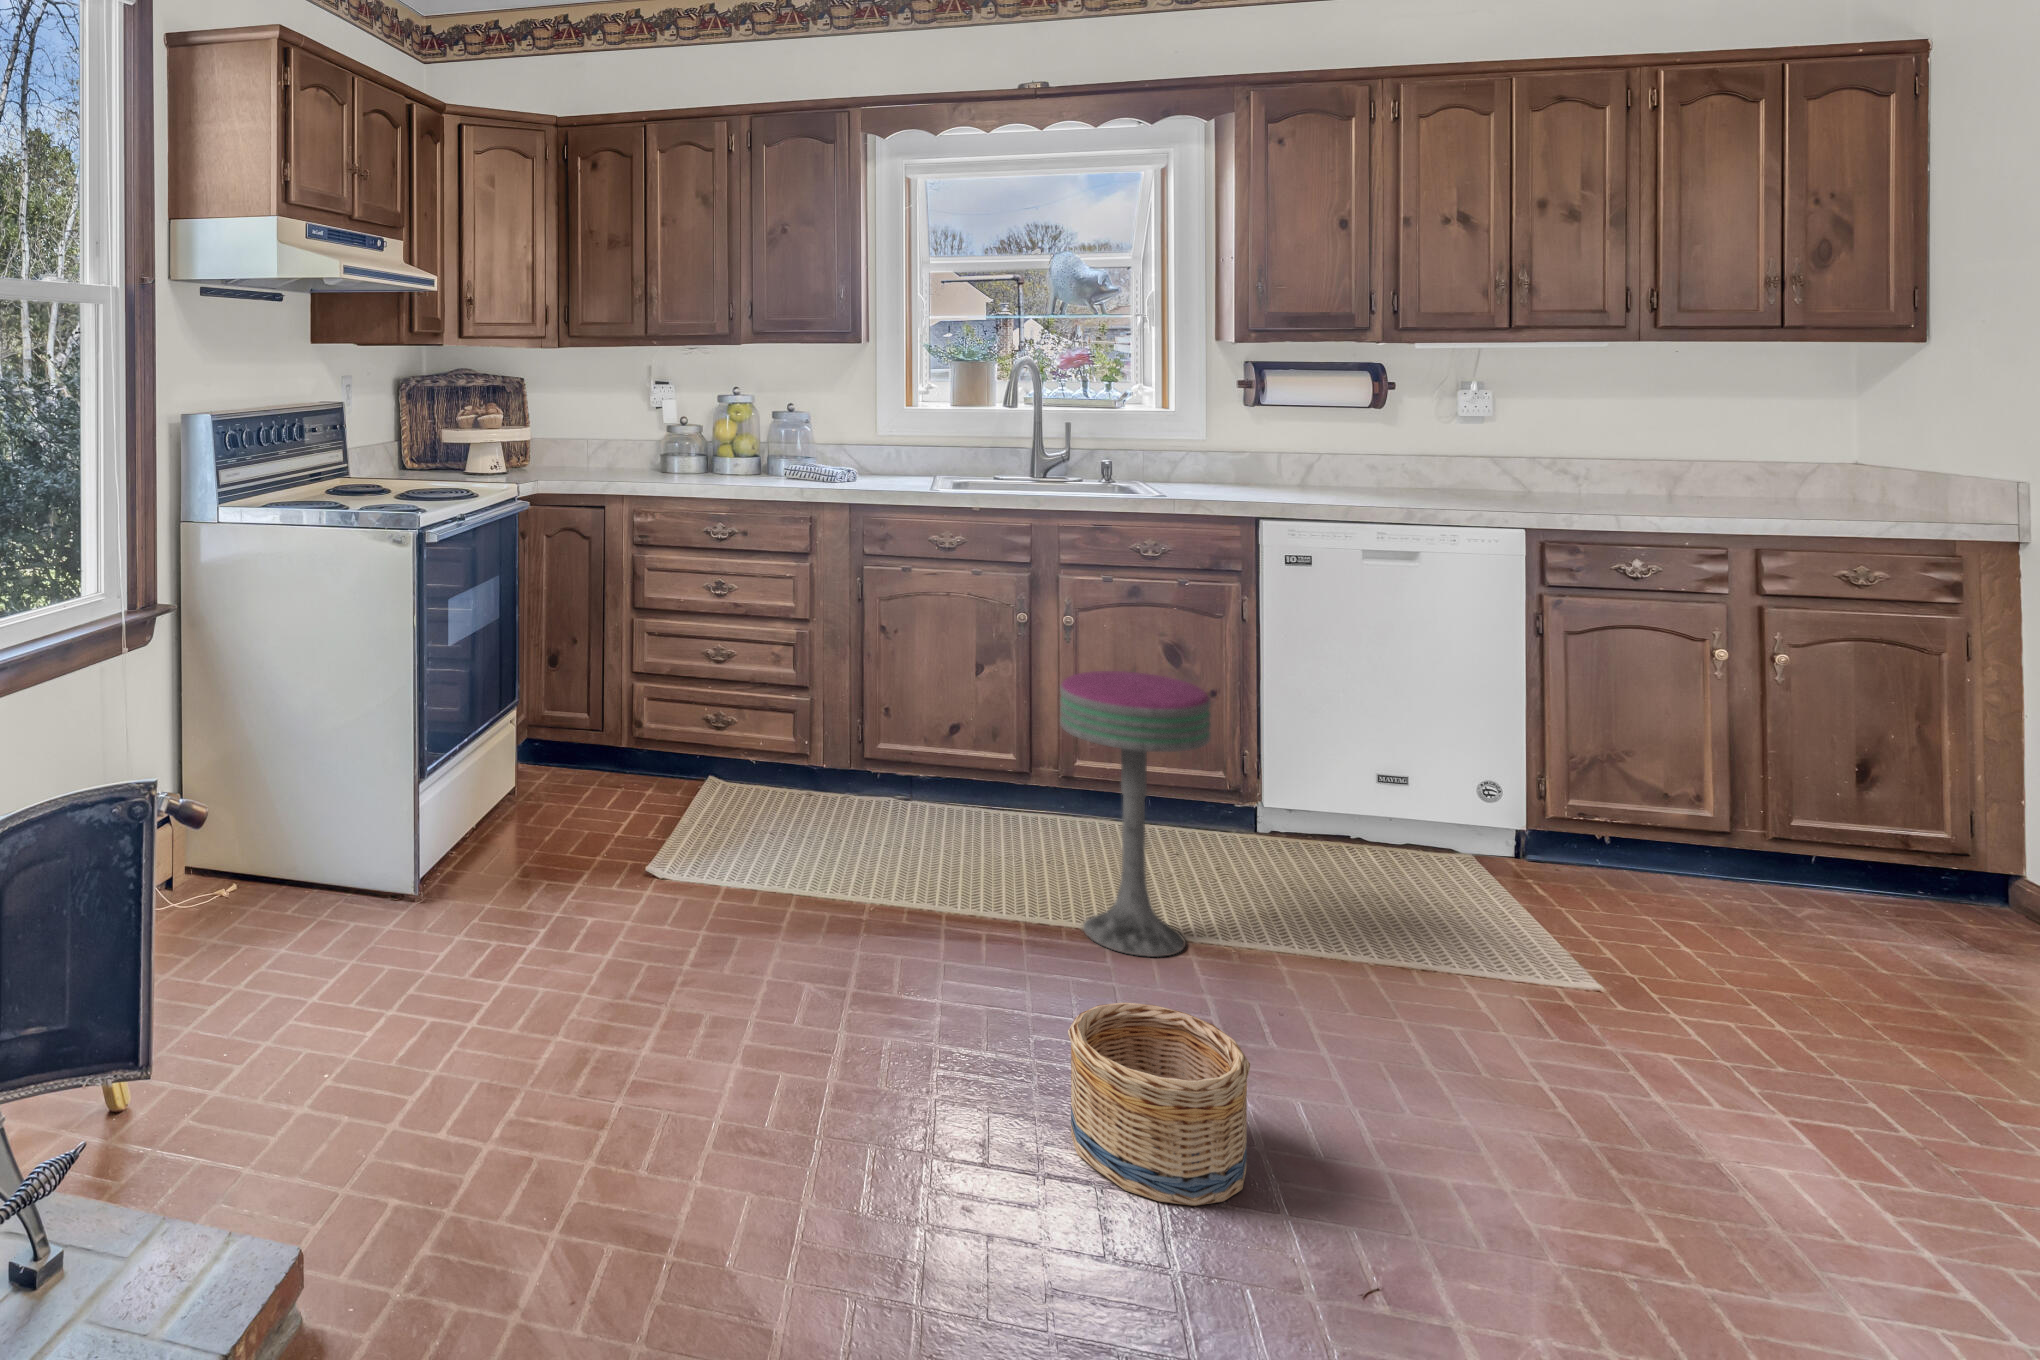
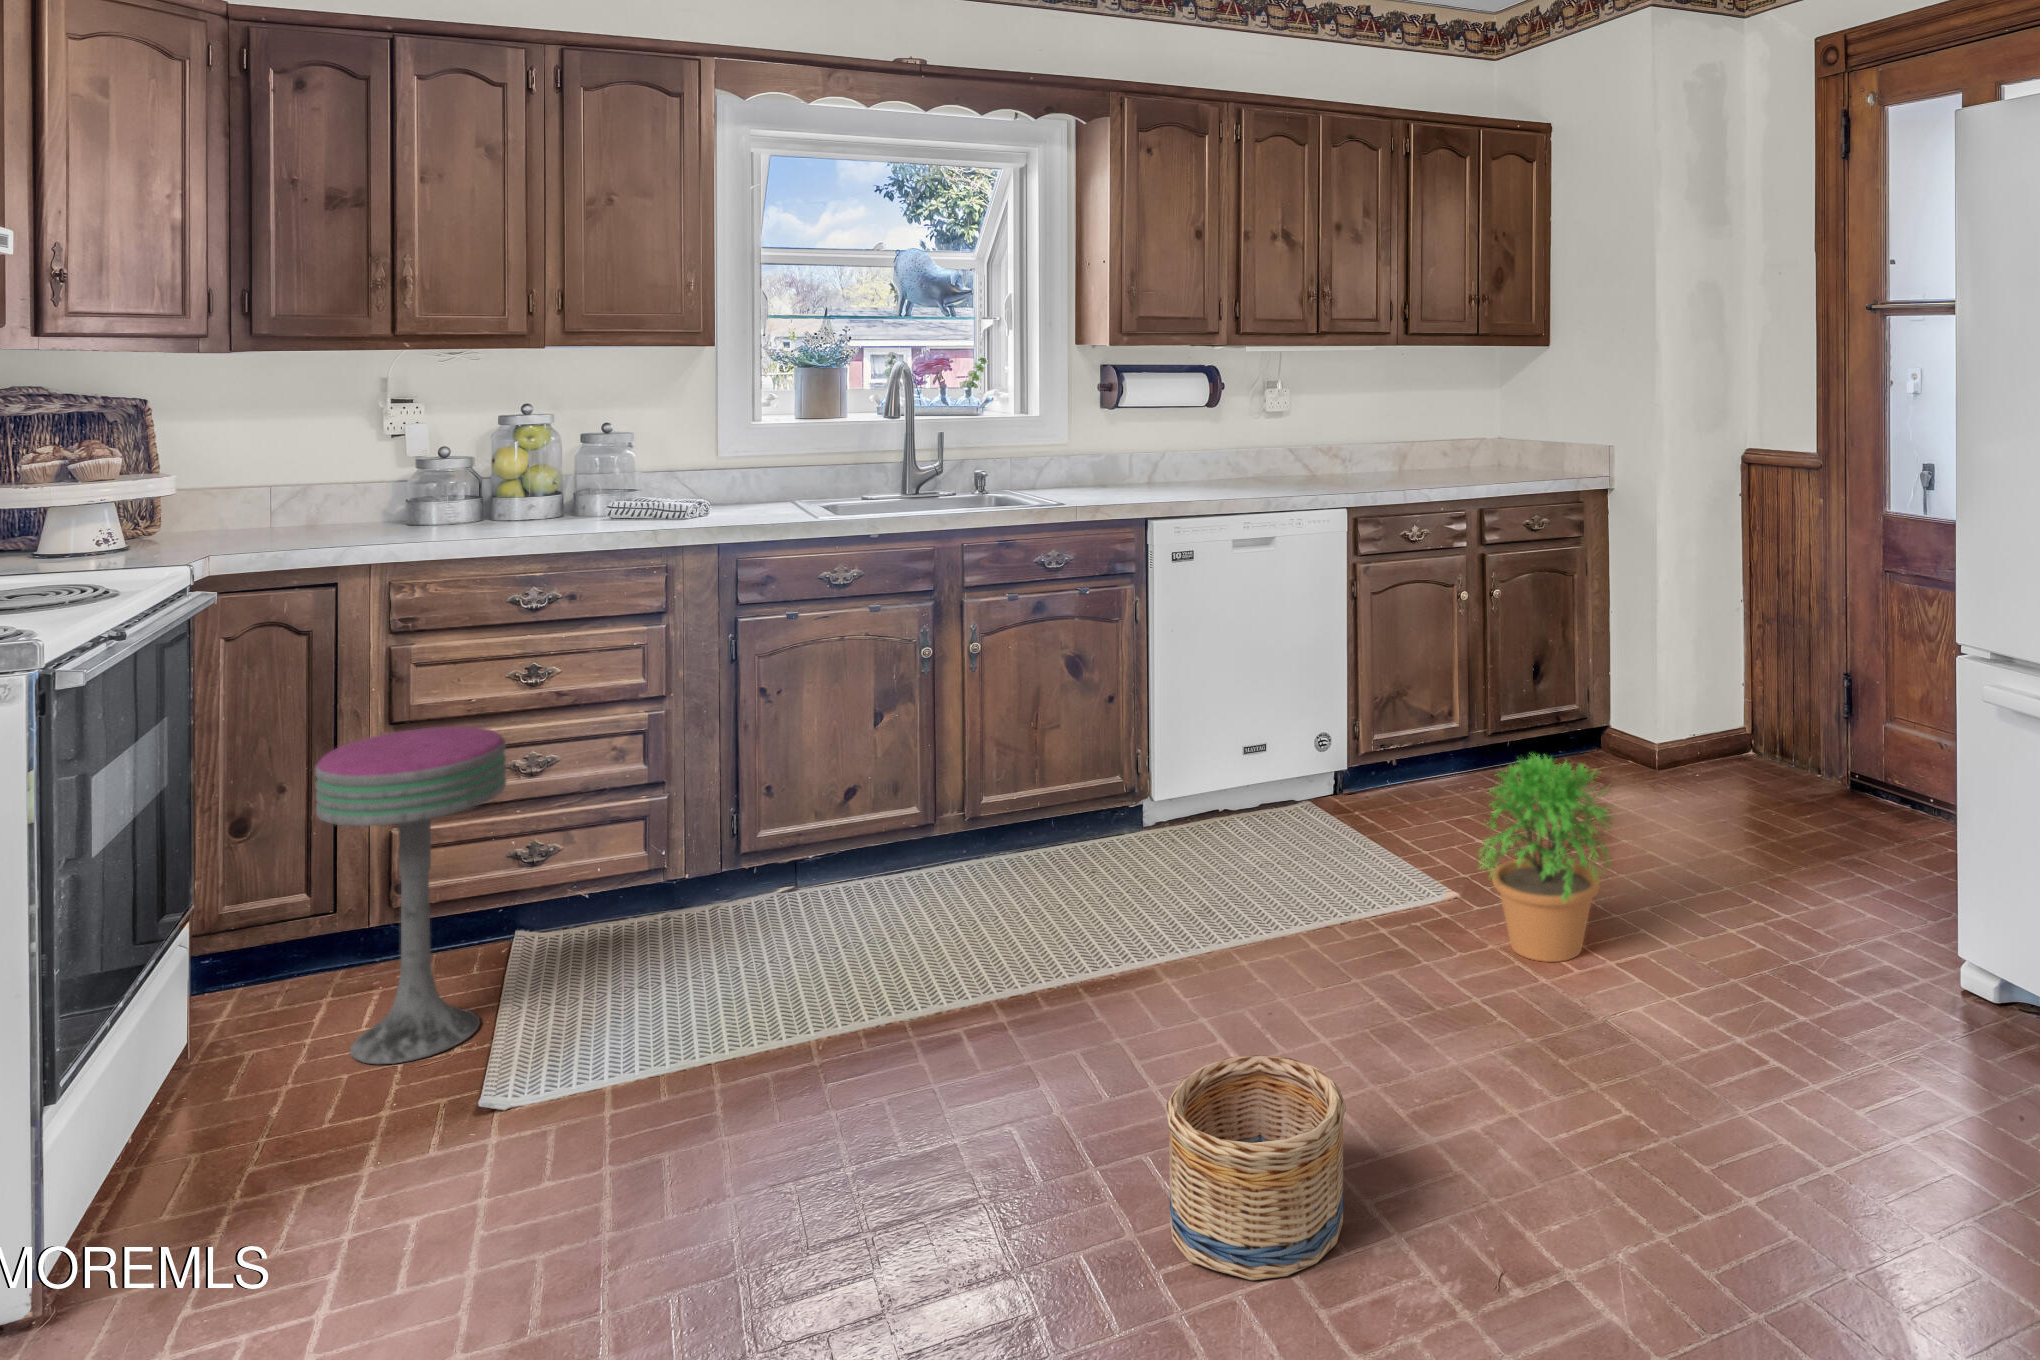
bar stool: present [1060,671,1211,957] -> present [315,726,506,1064]
potted plant: none [1582,831,1831,1091] -> present [1480,754,1613,962]

